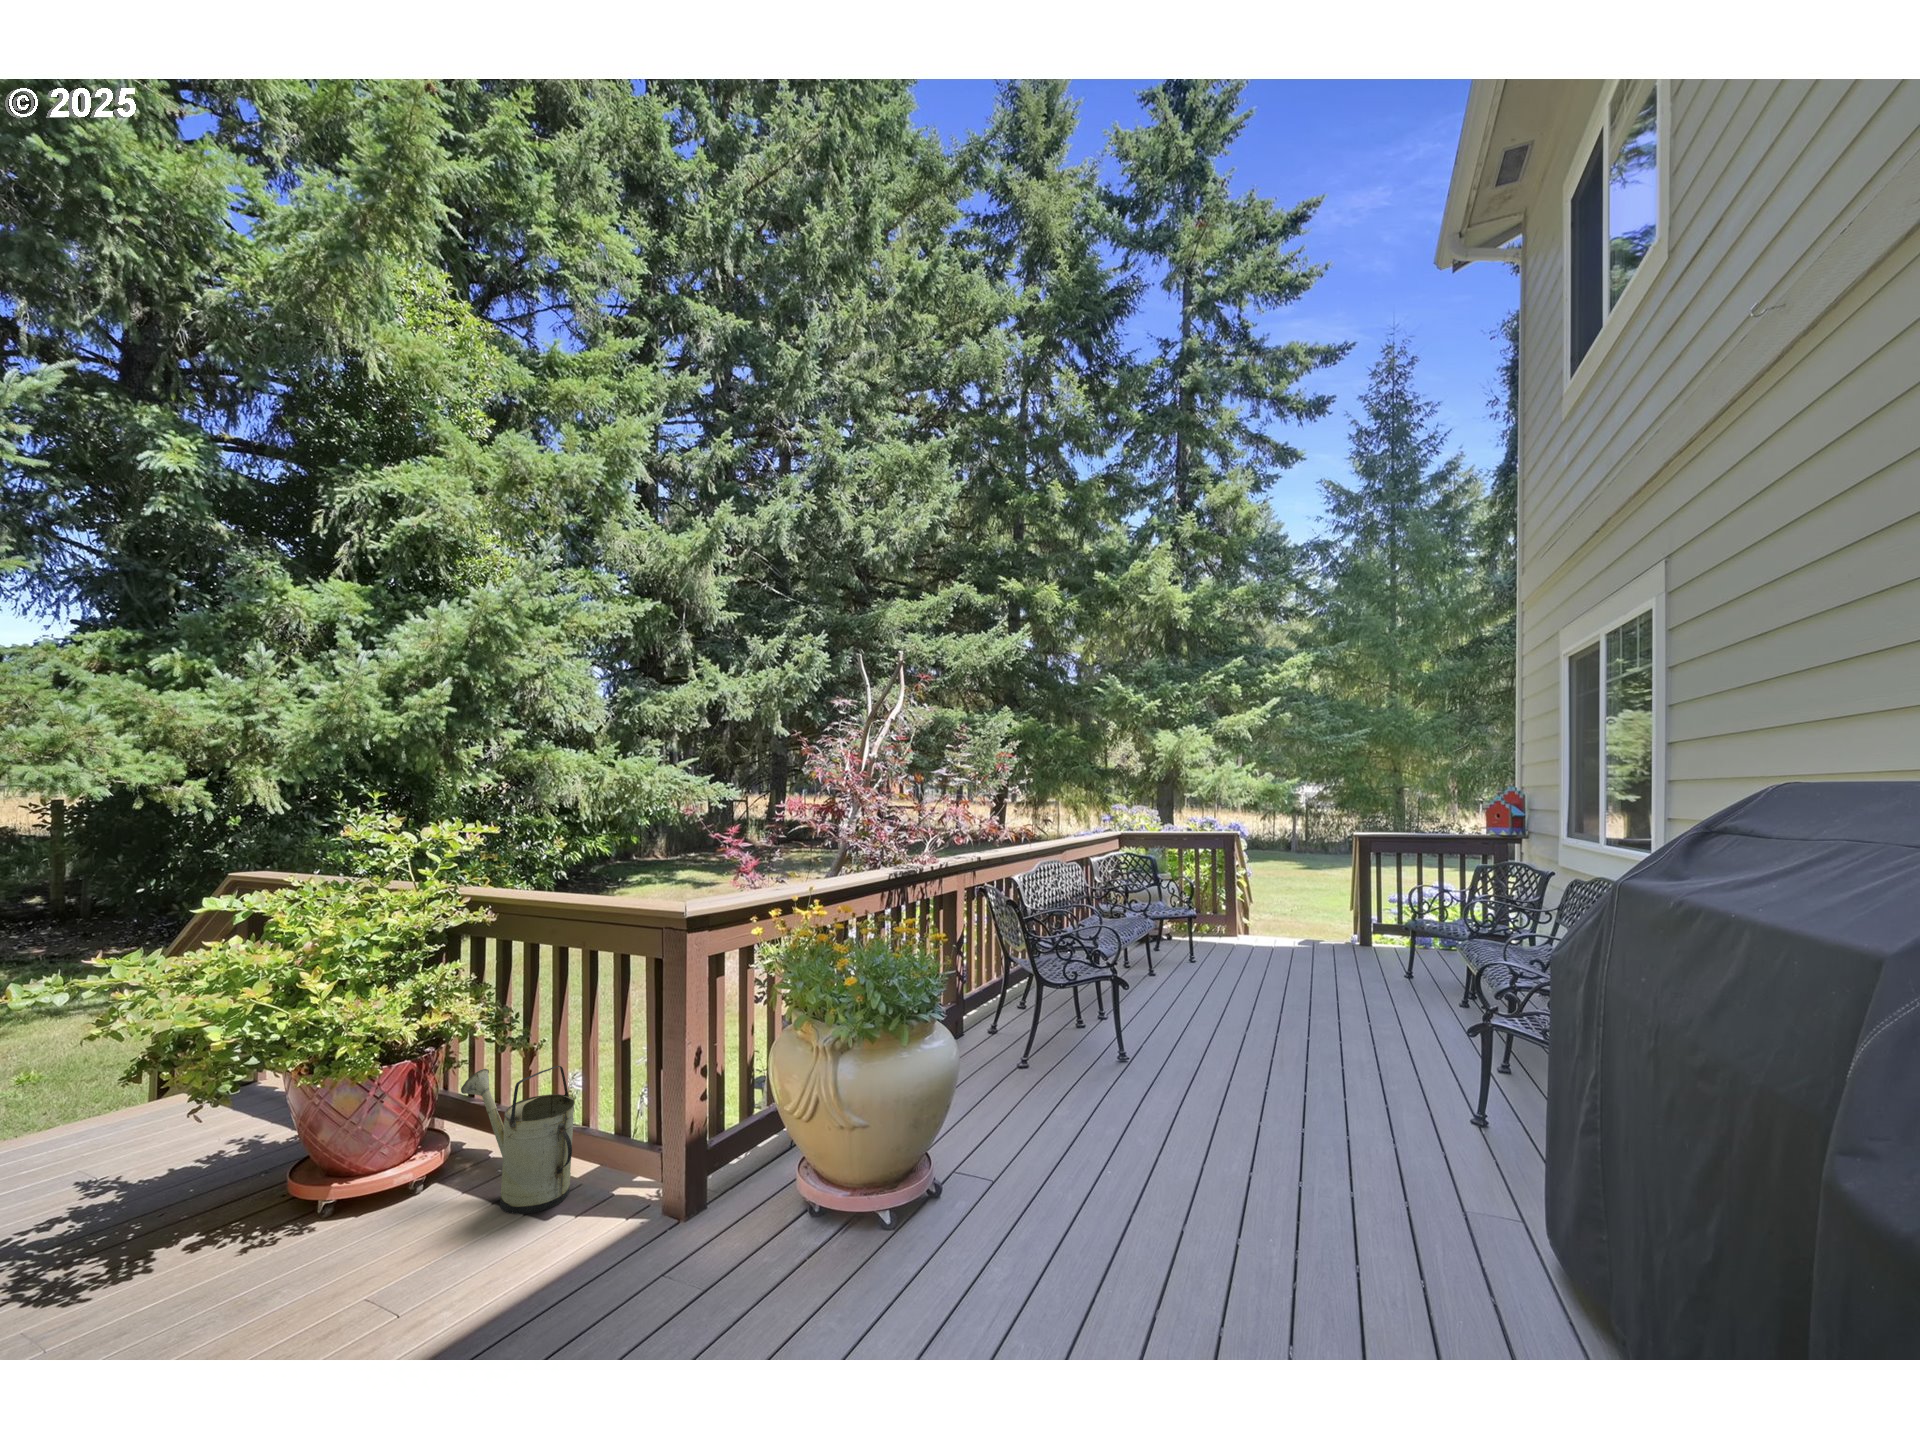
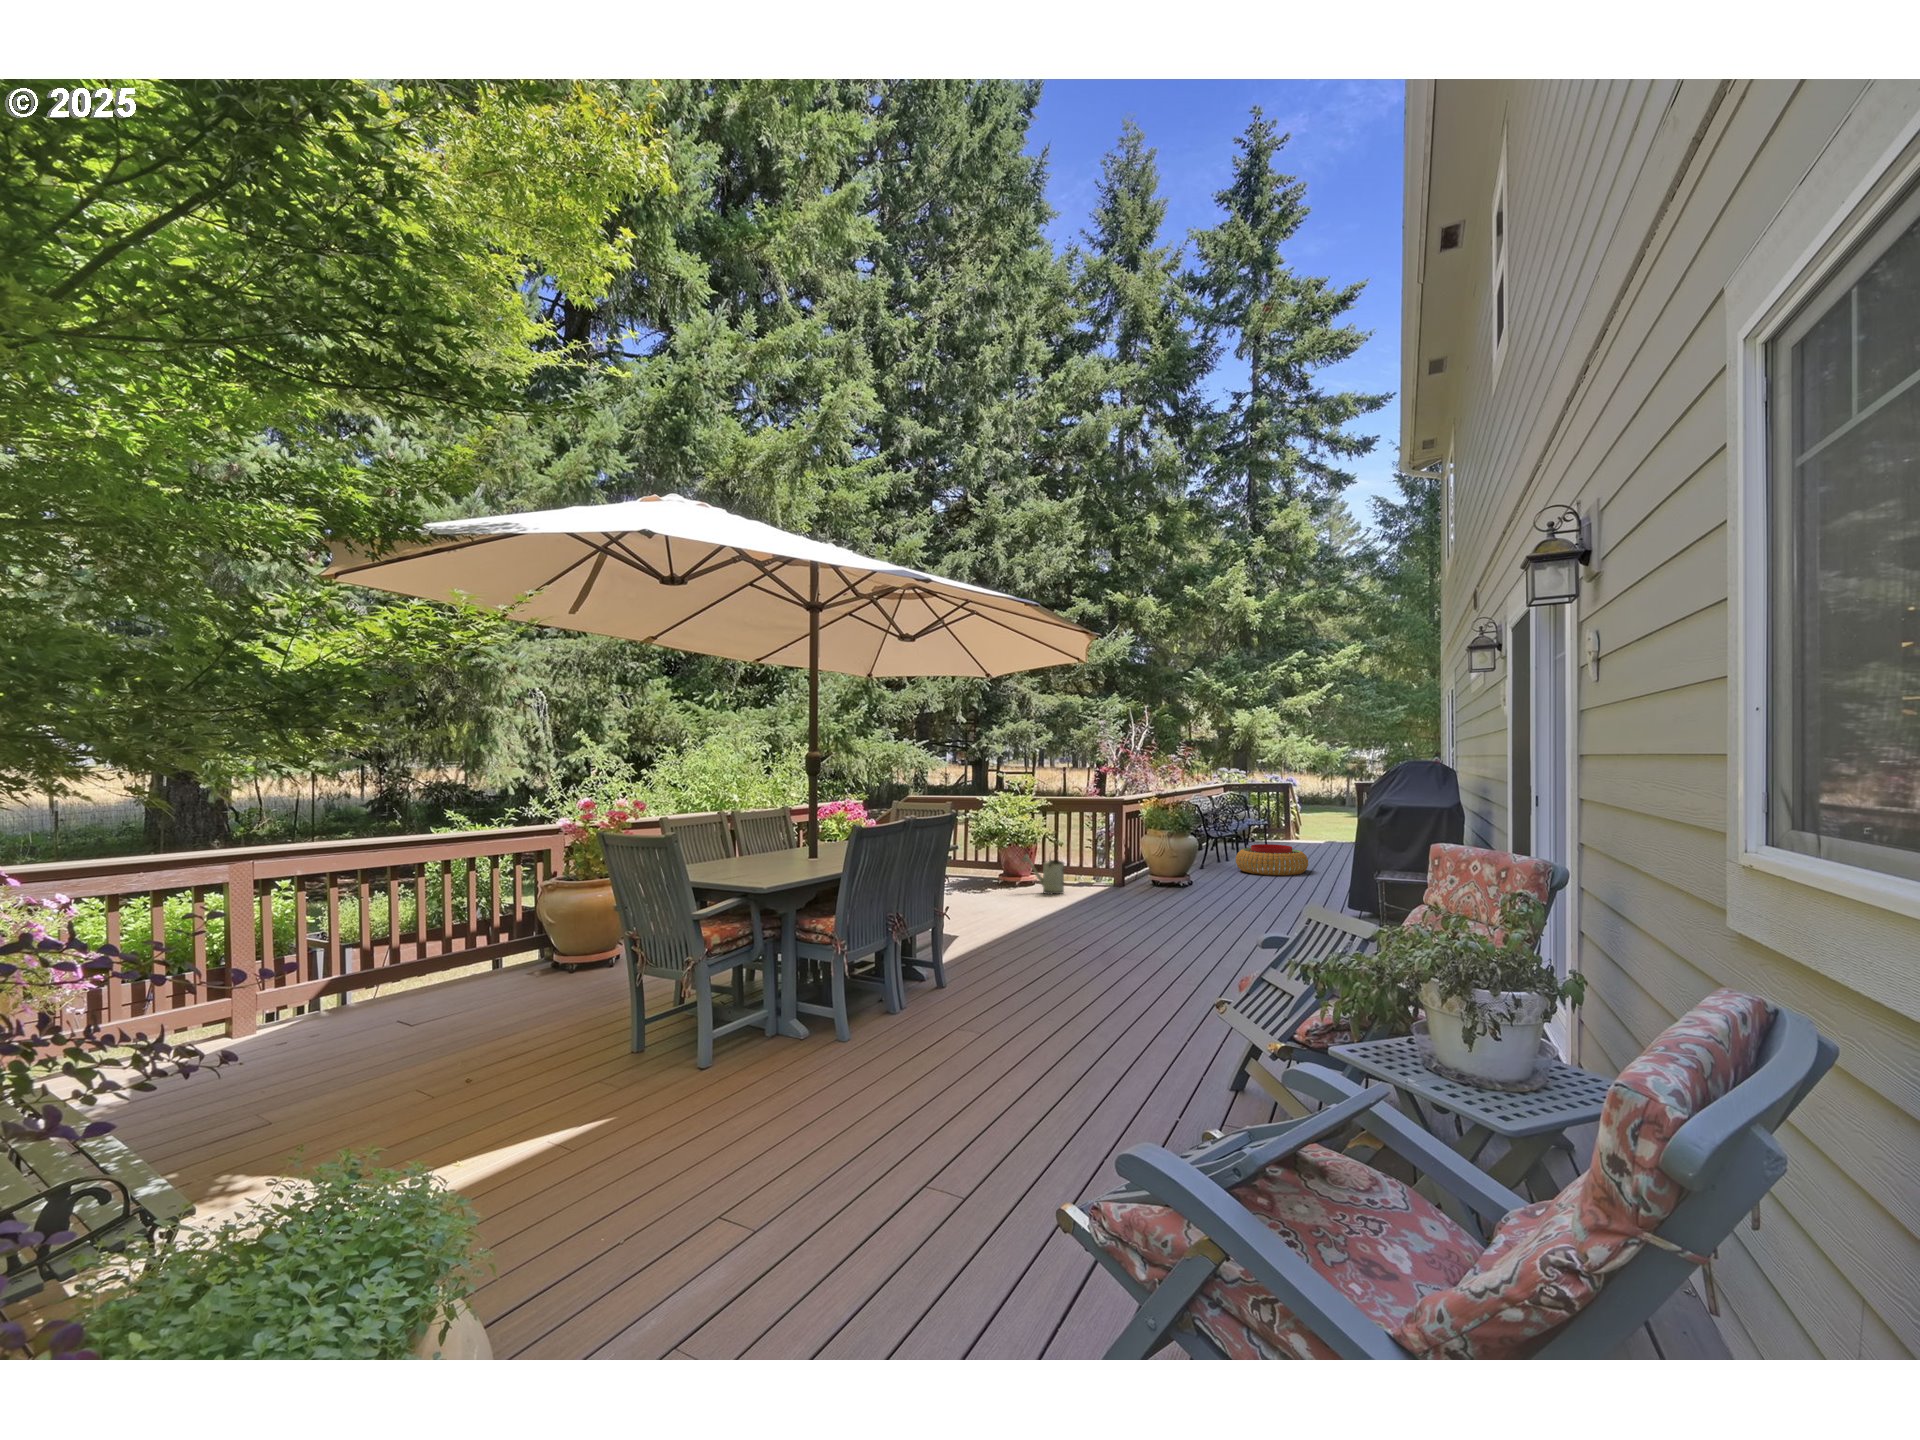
pouf: none [1106,994,1274,1091] -> present [1236,844,1308,875]

